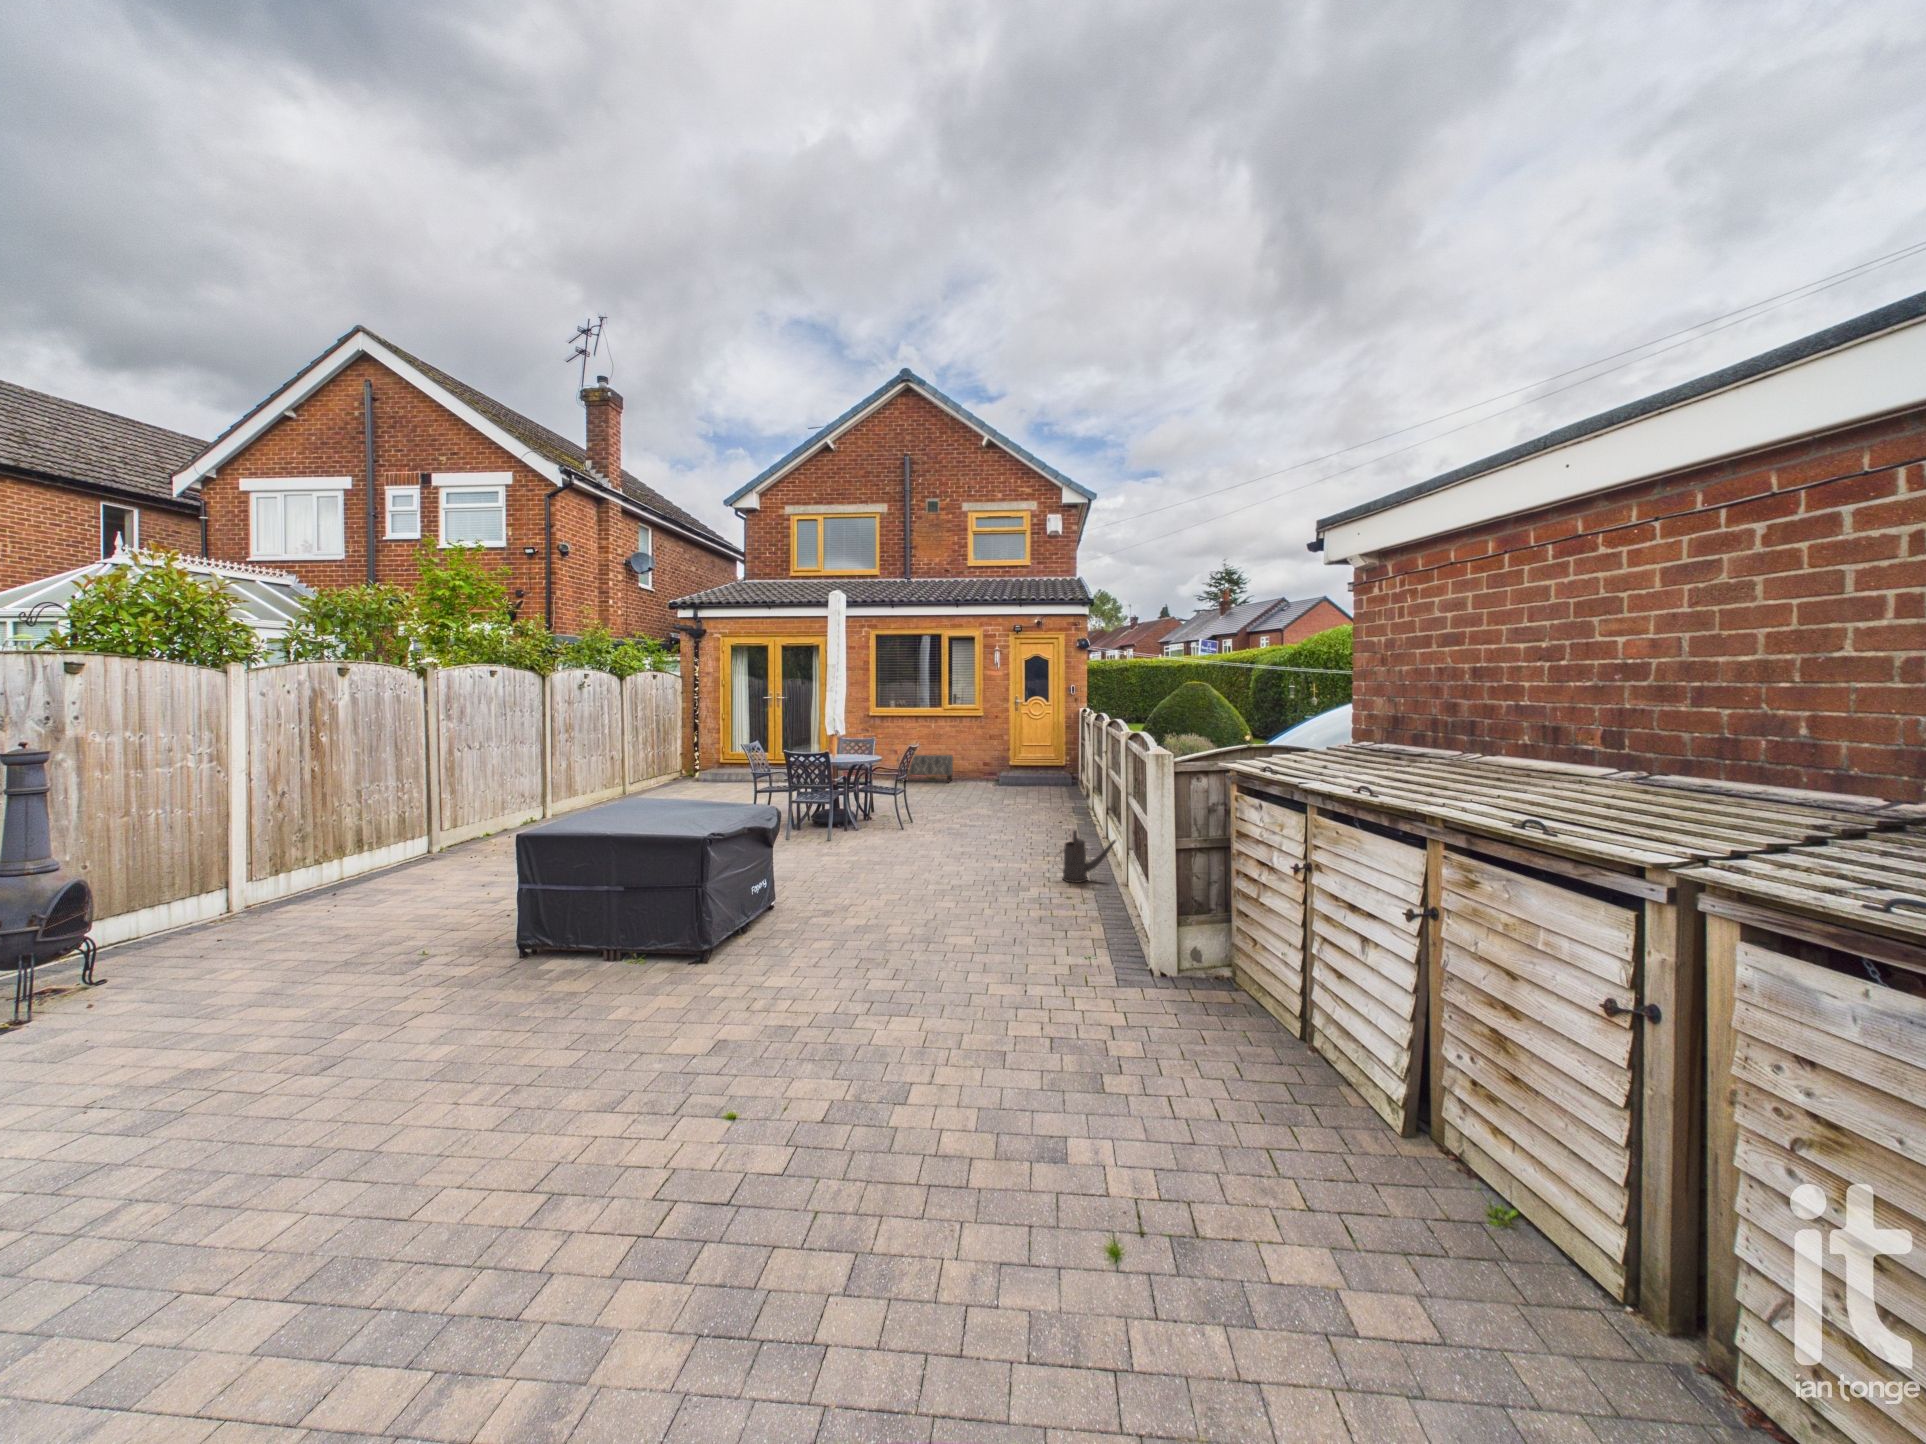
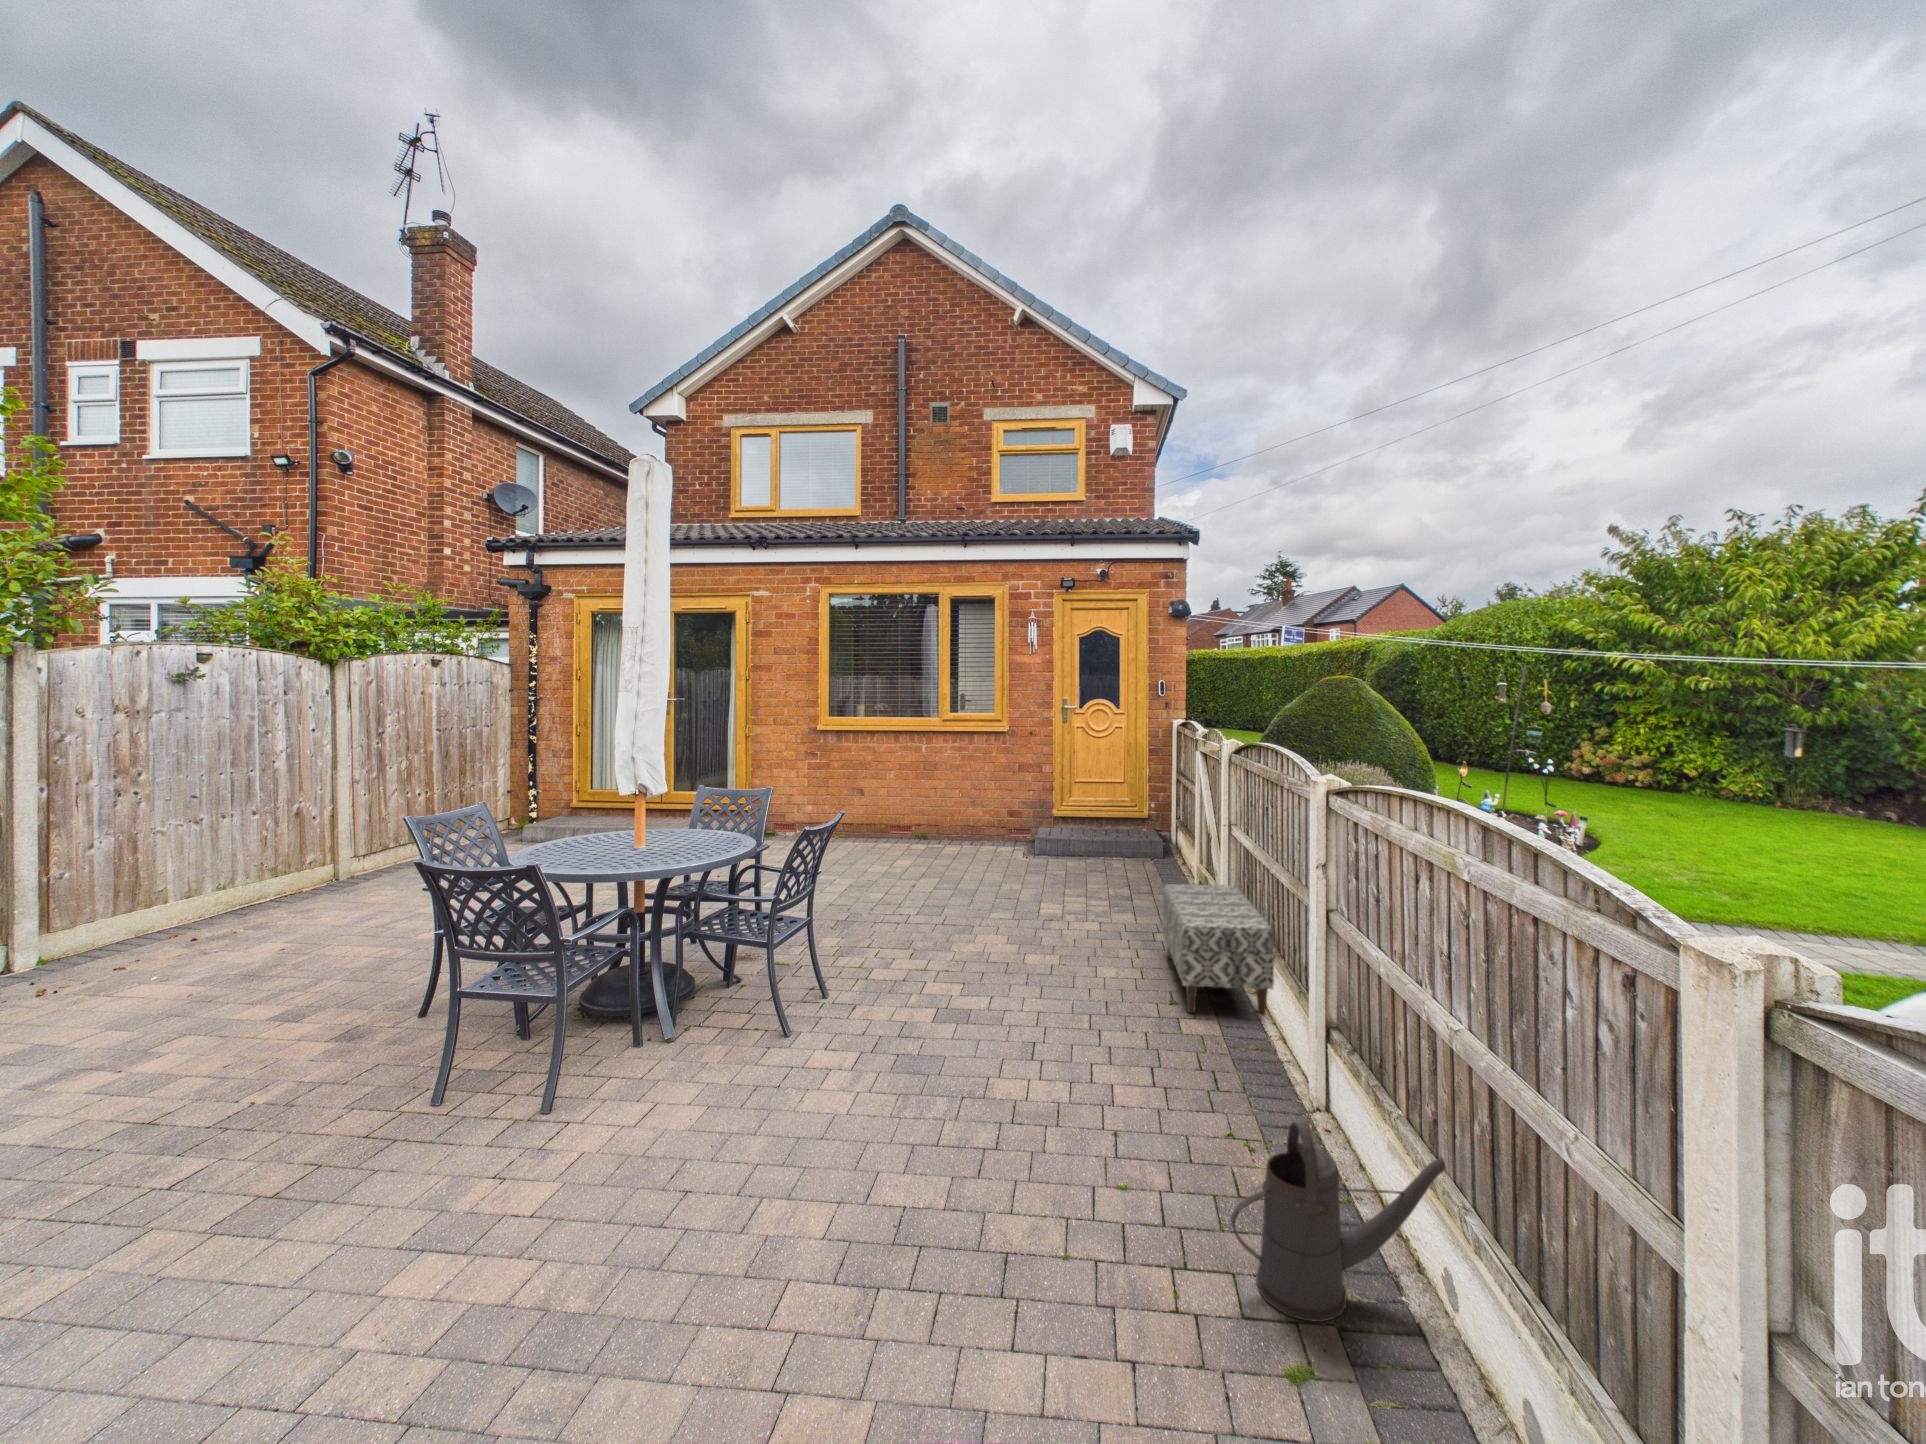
bench: present [897,755,953,783] -> present [1162,884,1274,1016]

